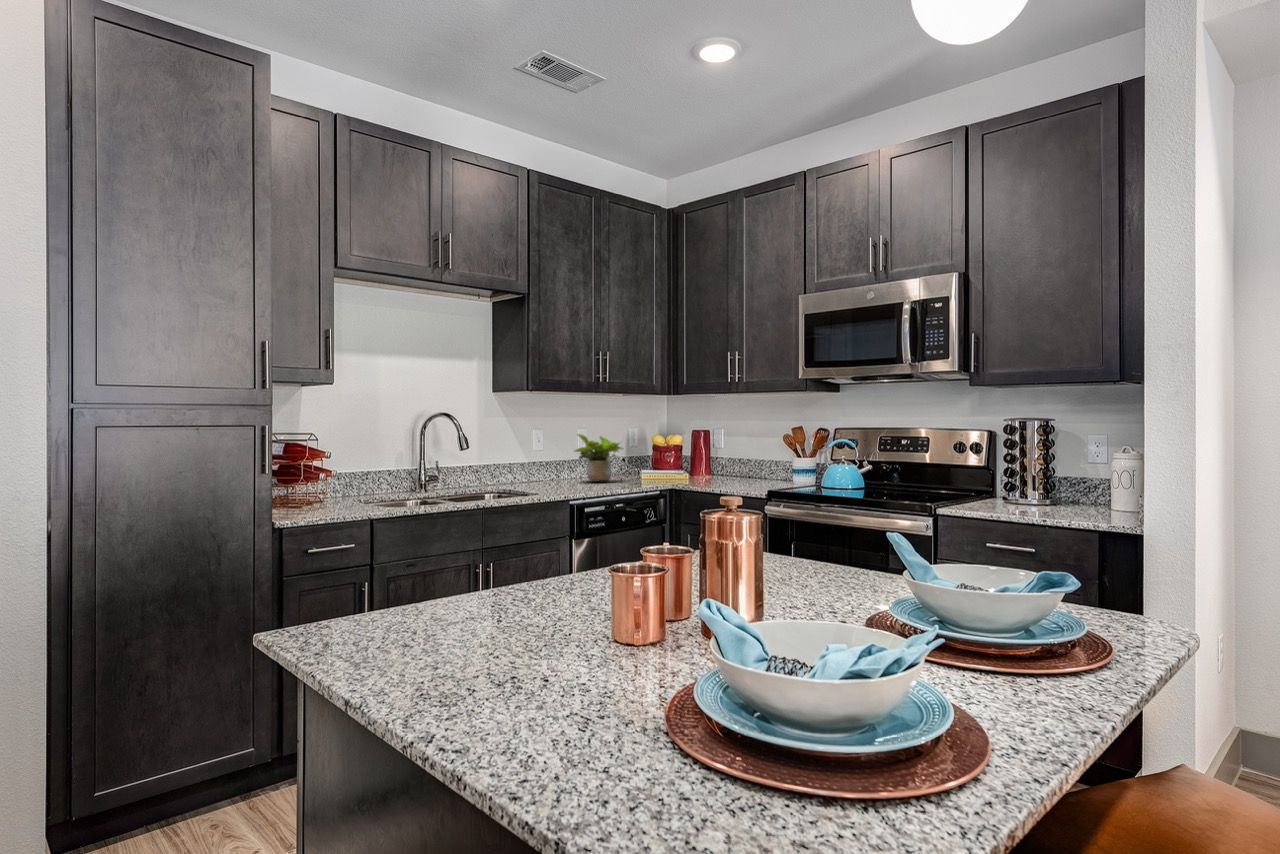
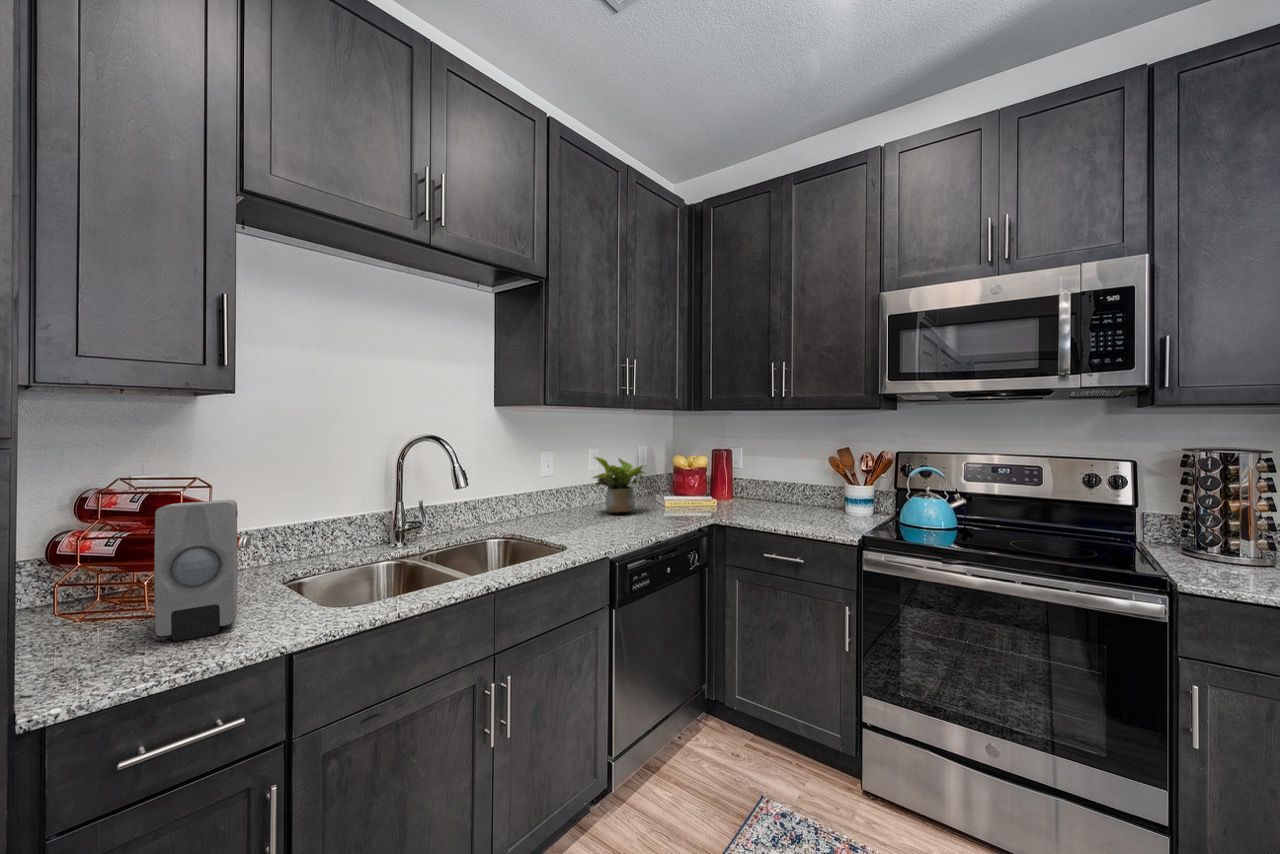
soap dispenser: none [303,444,342,514] -> present [154,500,238,641]

